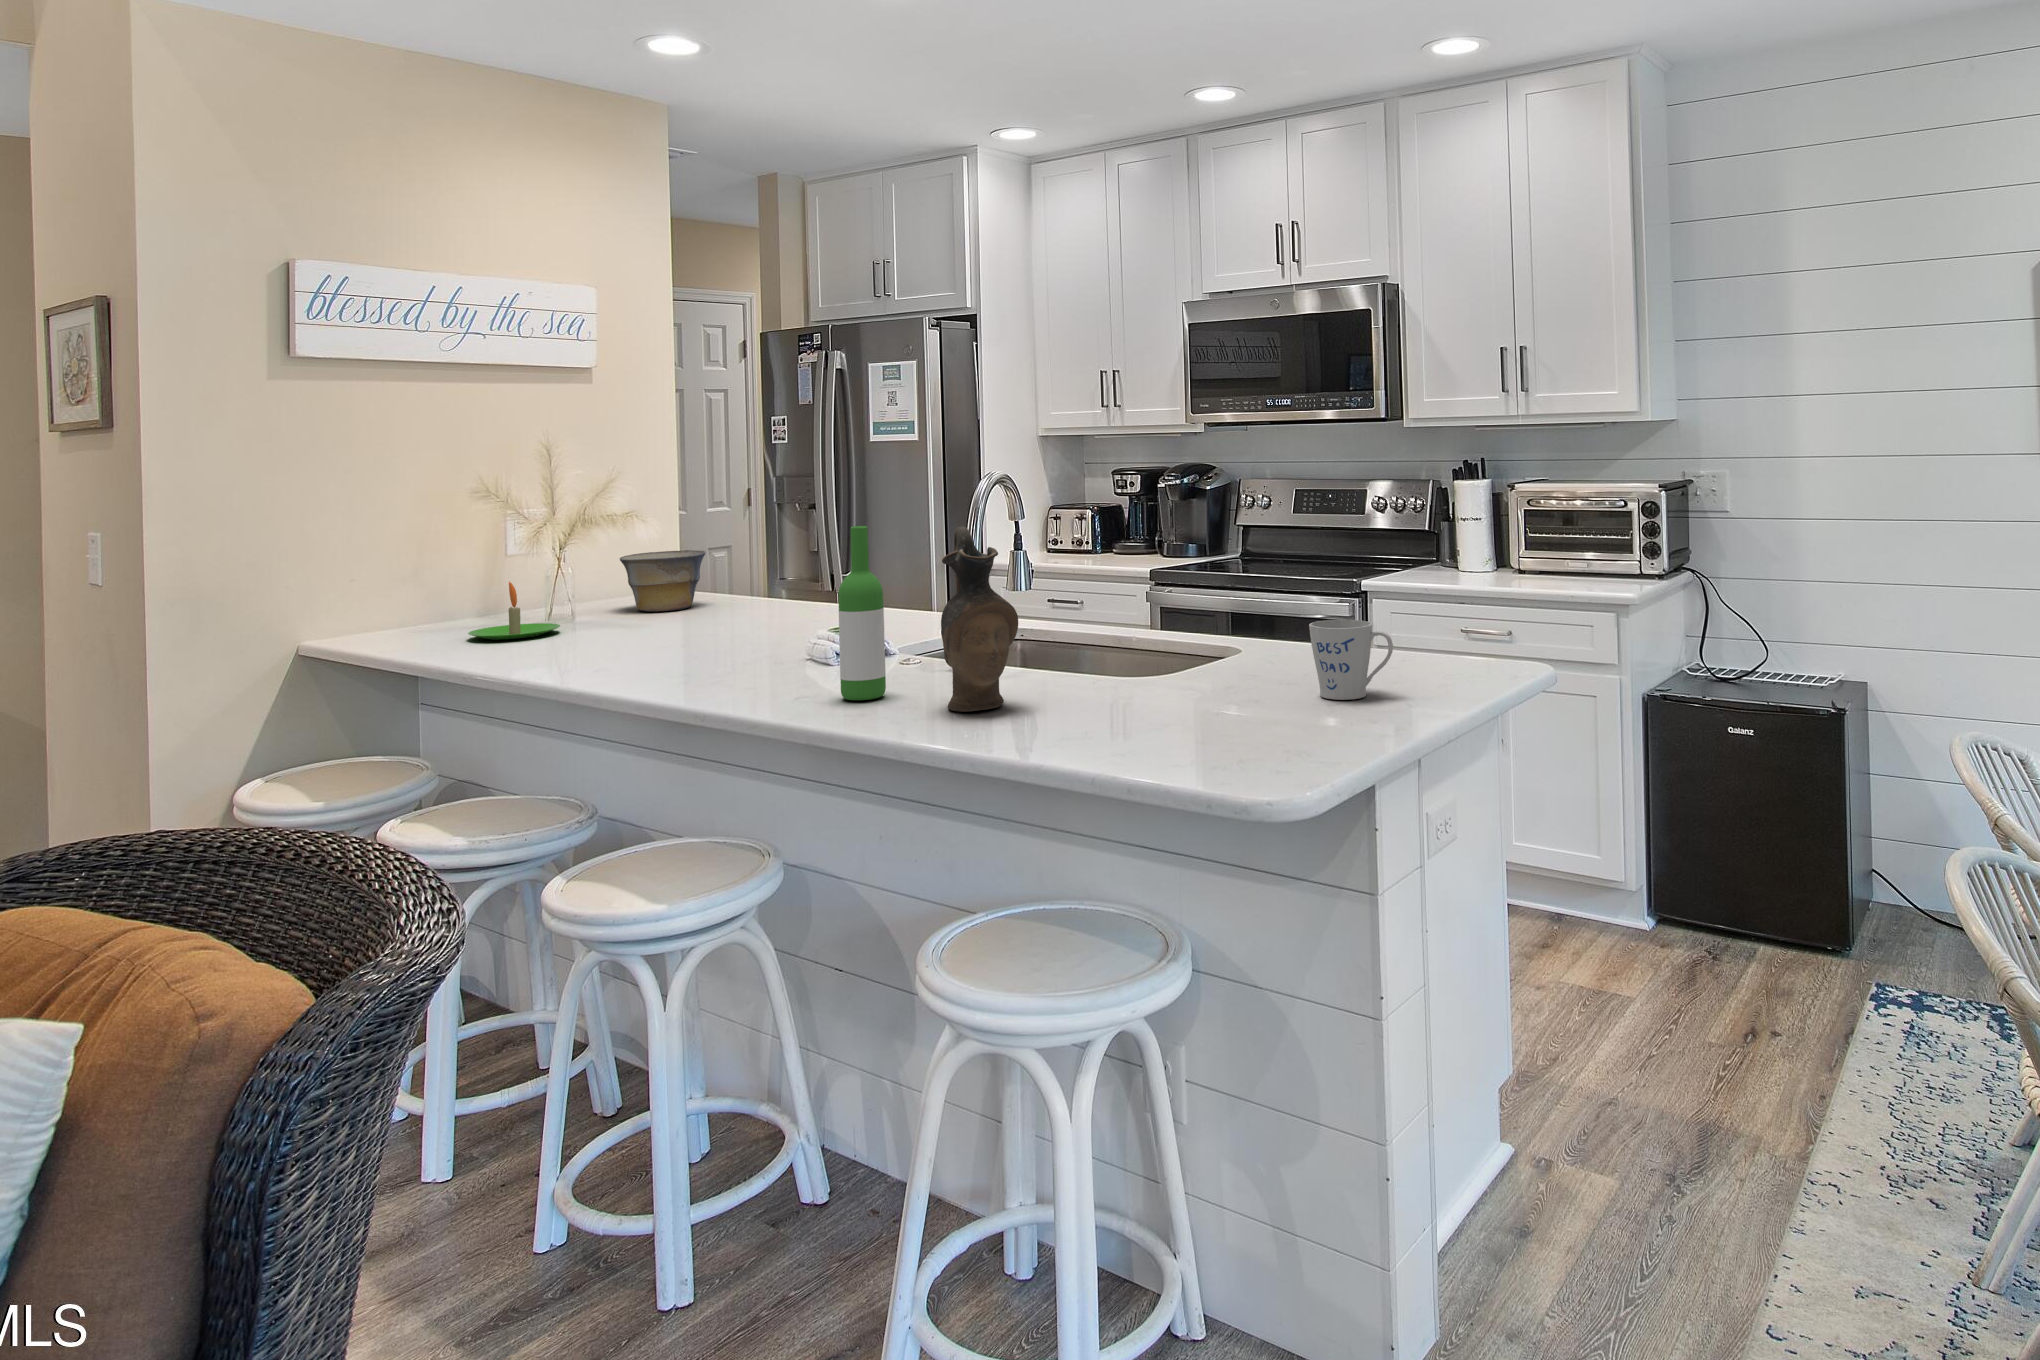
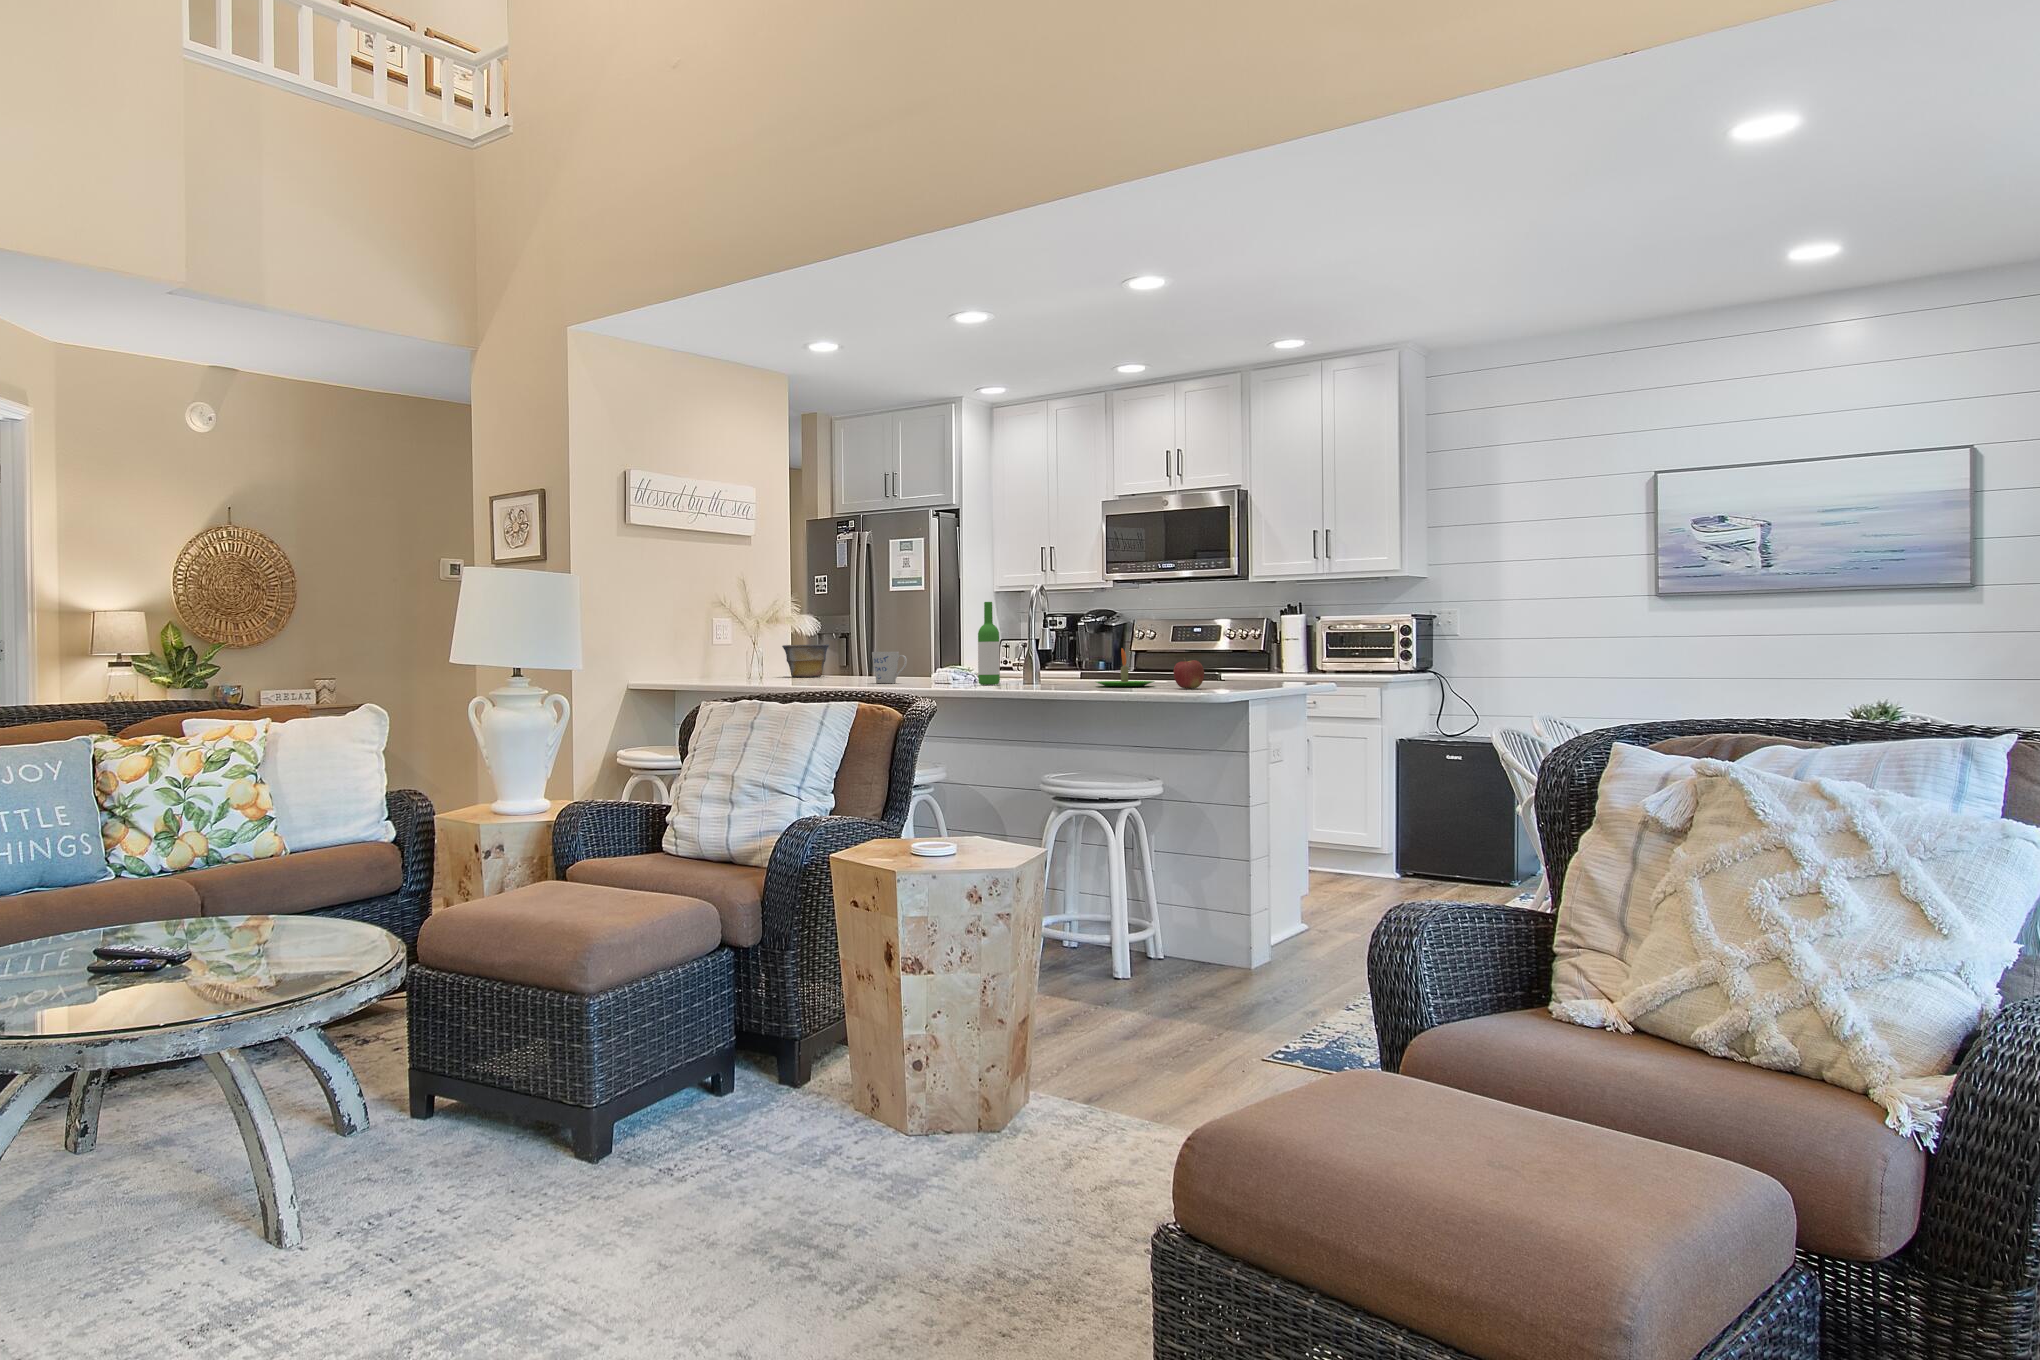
ceramic pitcher: present [941,526,1018,712] -> none [1034,601,1071,685]
candle: present [468,582,560,640] -> present [1096,648,1154,687]
mug: present [1309,620,1393,700] -> present [872,652,907,683]
apple: none [1206,686,1275,763] -> present [1174,658,1204,688]

